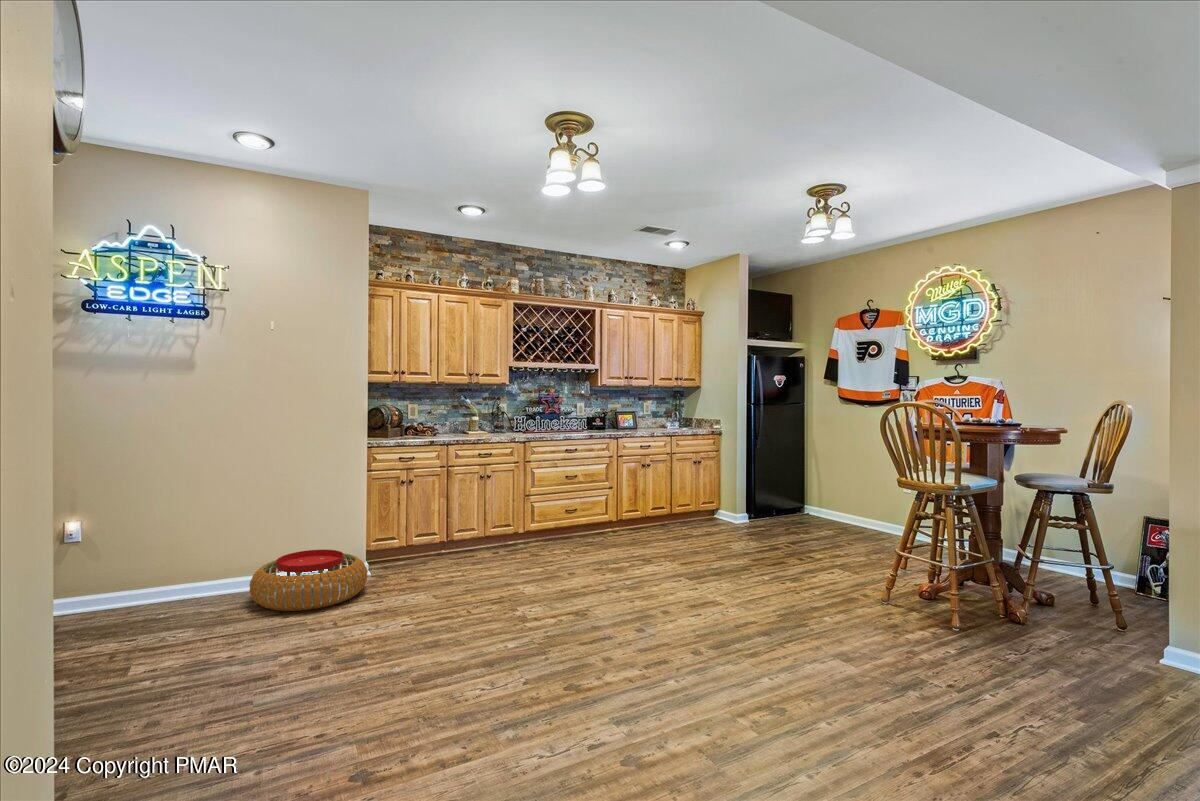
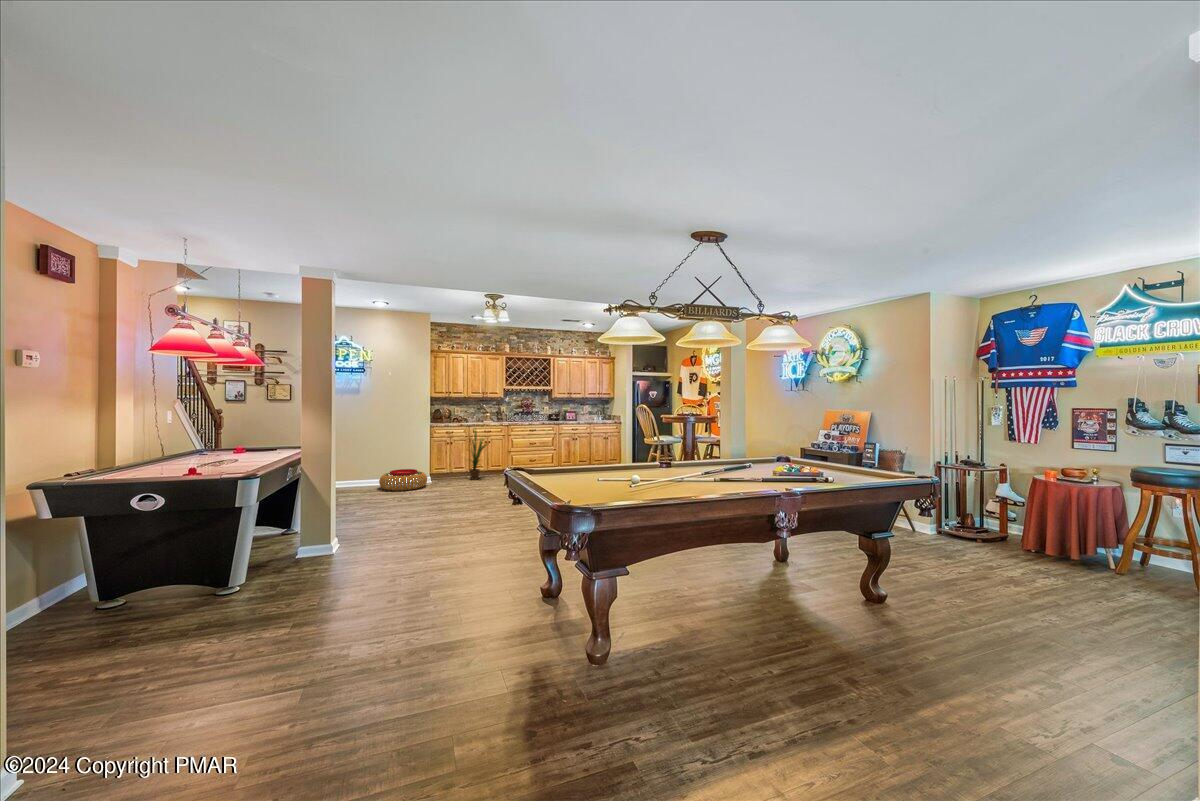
house plant: none [430,447,493,561] -> present [470,429,487,480]

